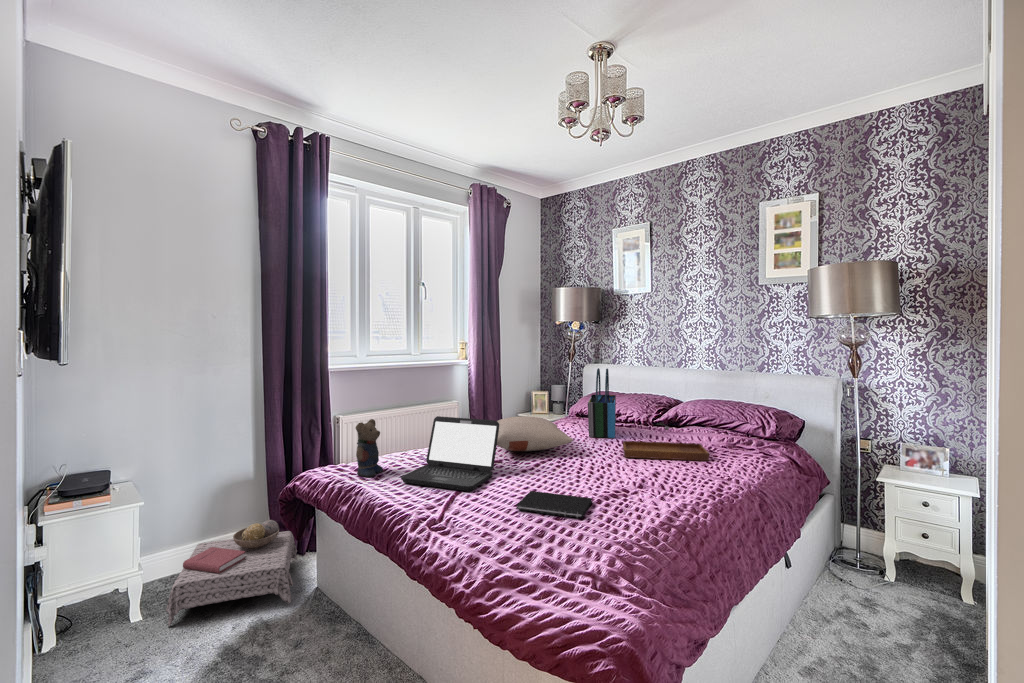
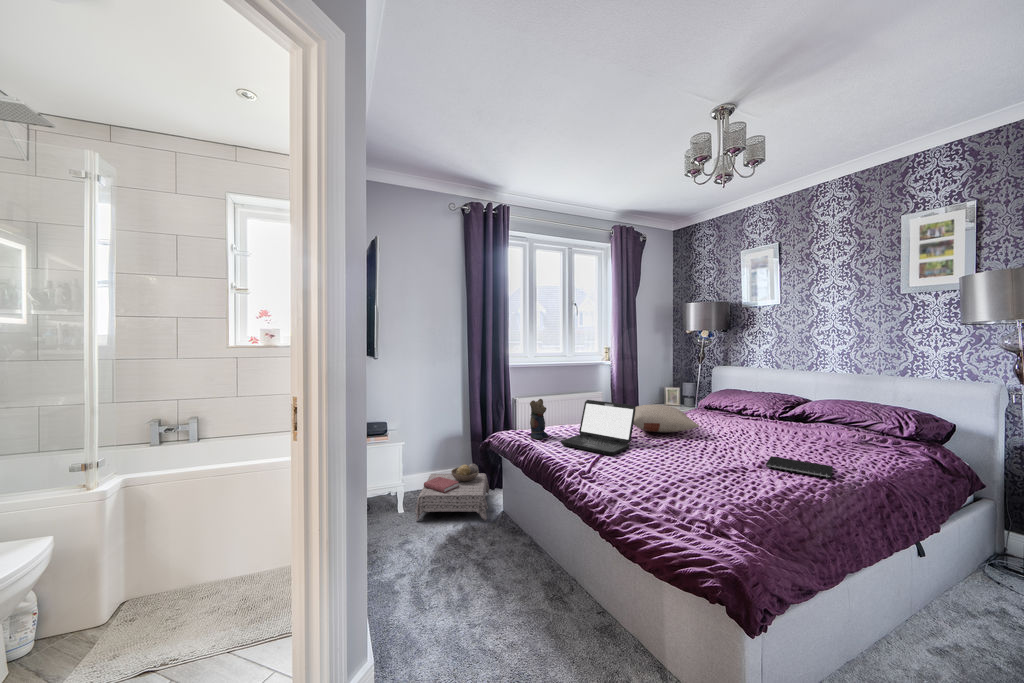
tote bag: present [588,368,616,438] -> none [714,369,742,429]
tray: present [623,426,709,461] -> none [747,420,834,454]
notebook: present [516,491,592,518] -> present [766,456,833,478]

